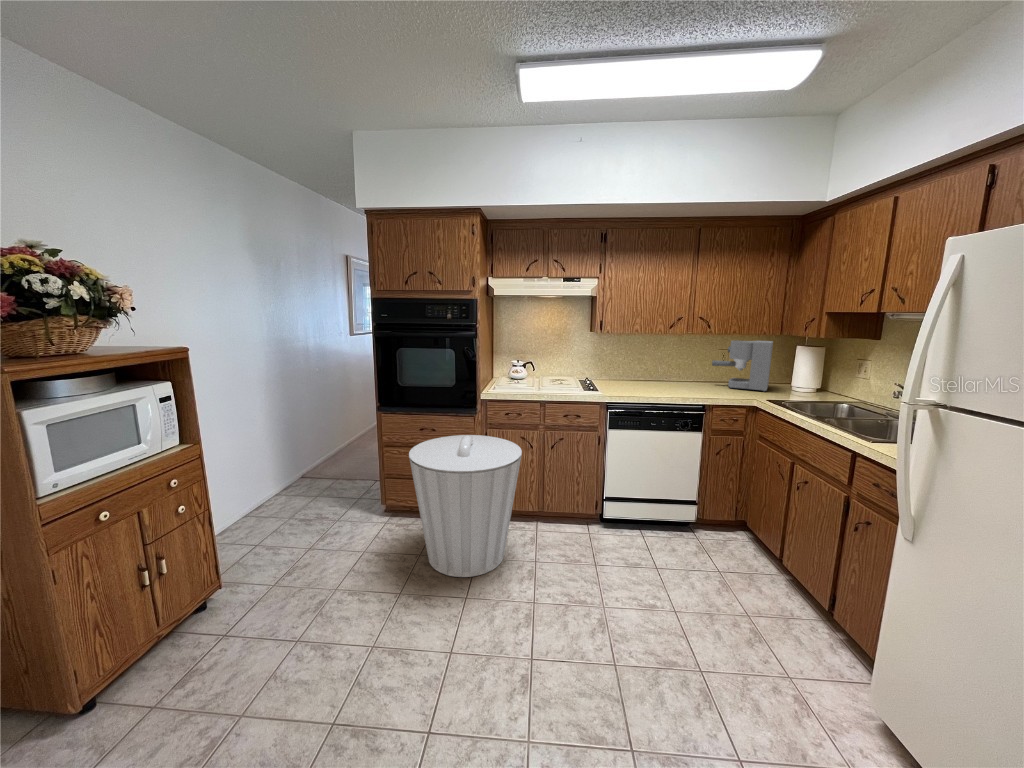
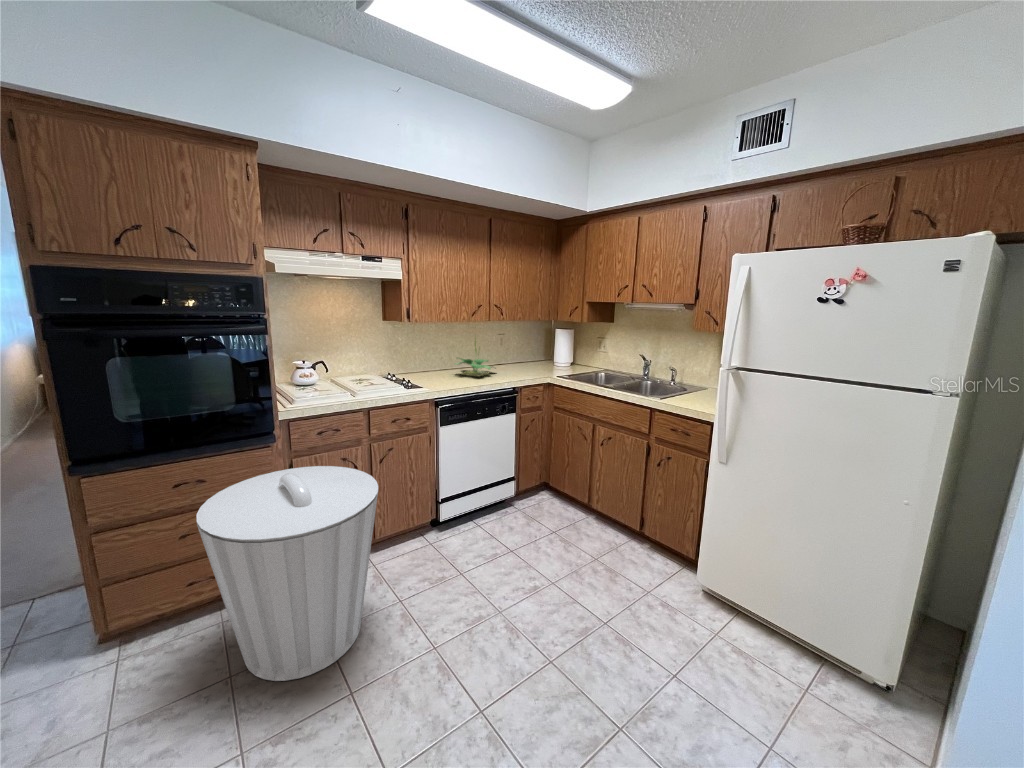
coffee maker: present [712,340,773,392] -> none [500,325,548,370]
potted plant: none [648,347,697,390] -> present [455,344,492,377]

